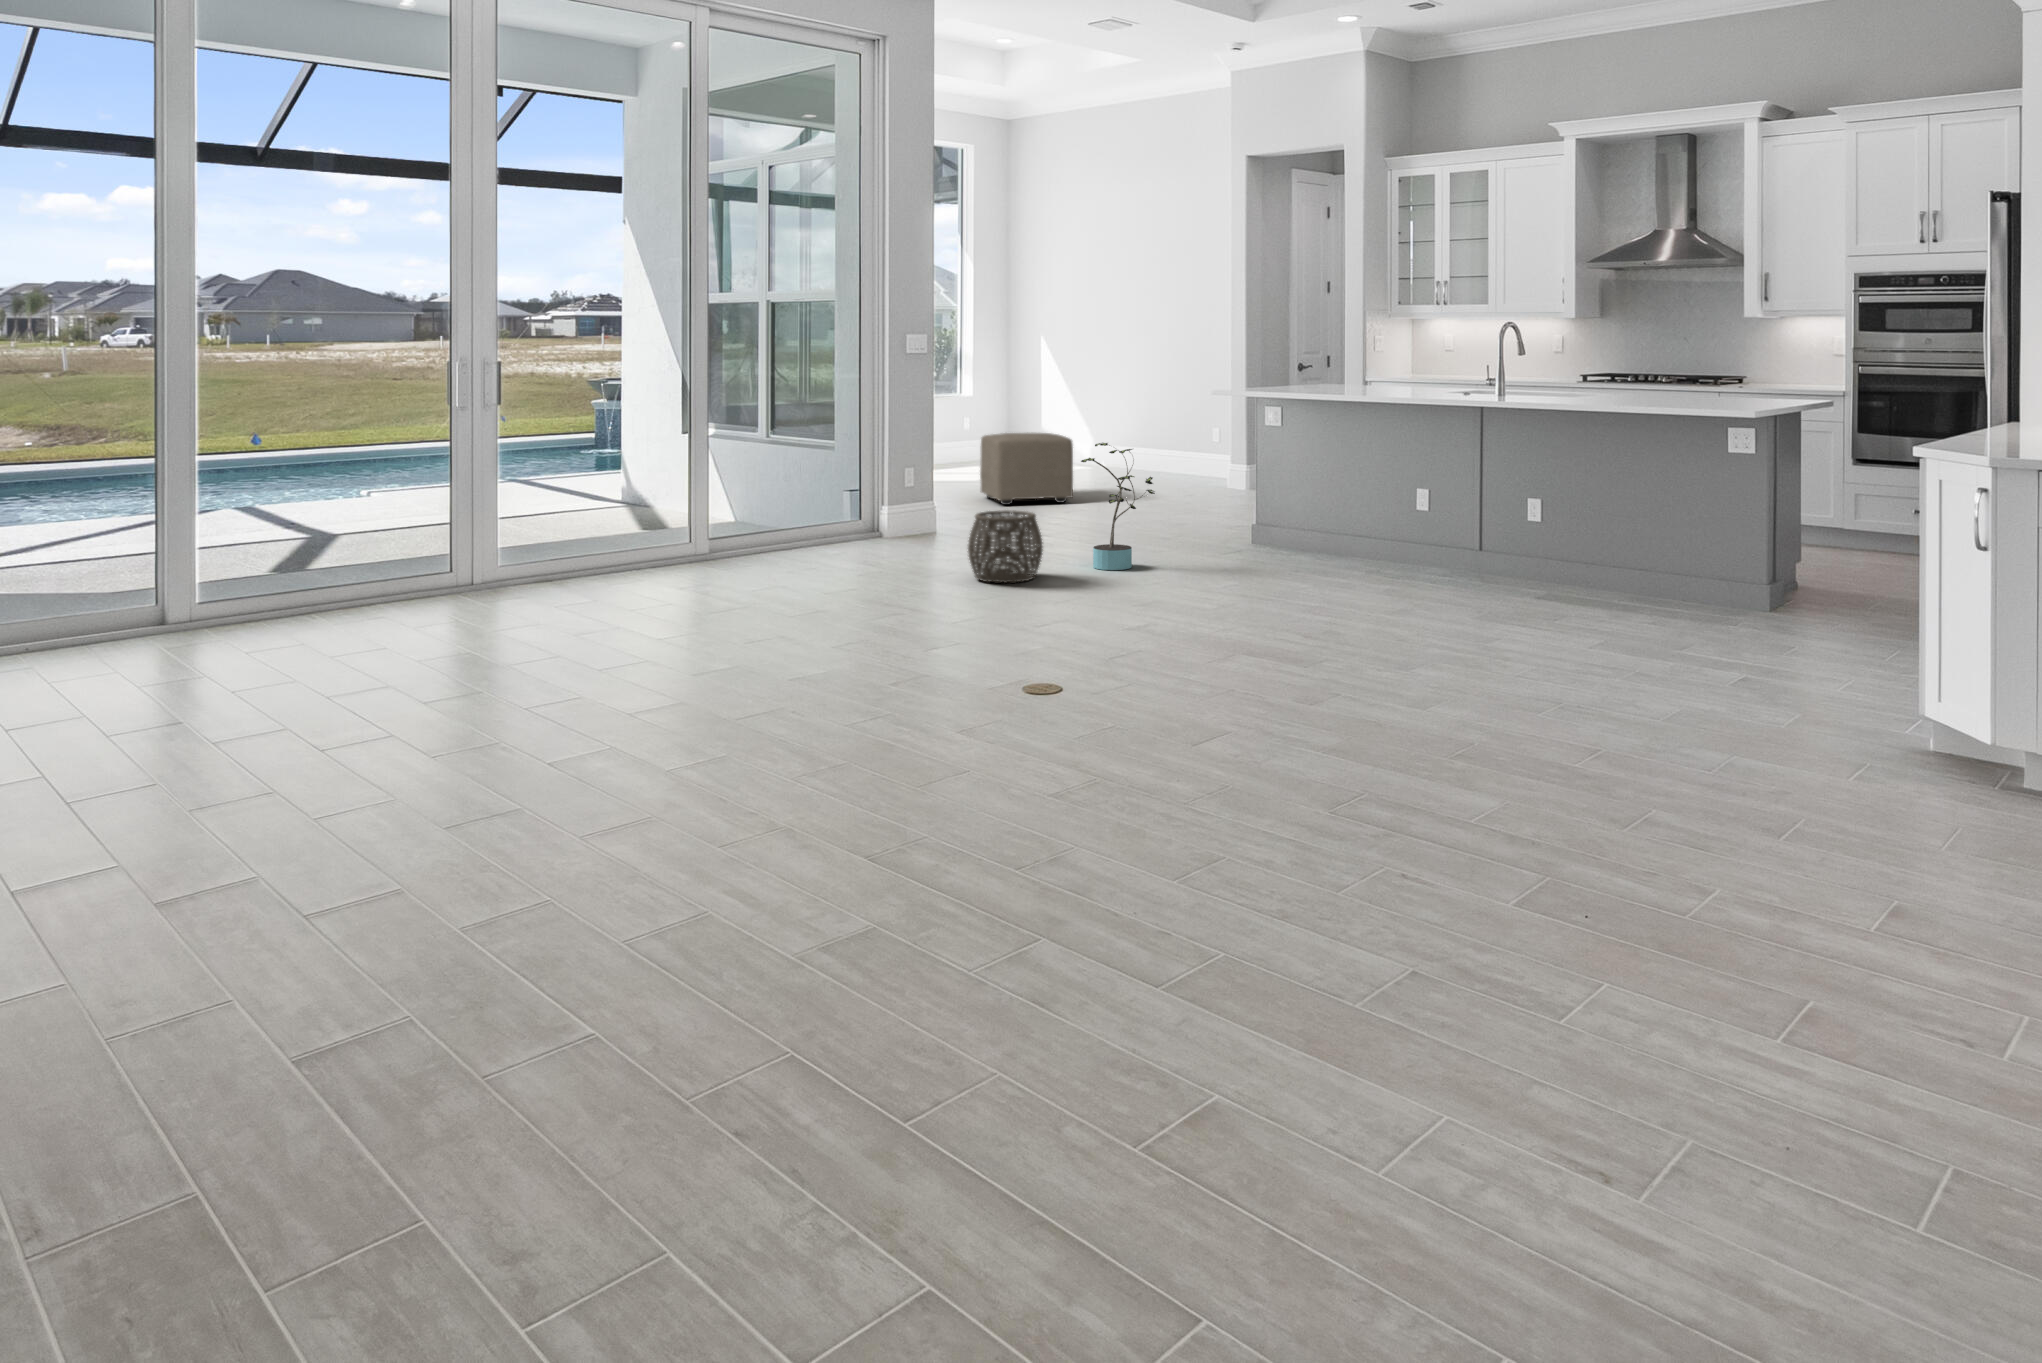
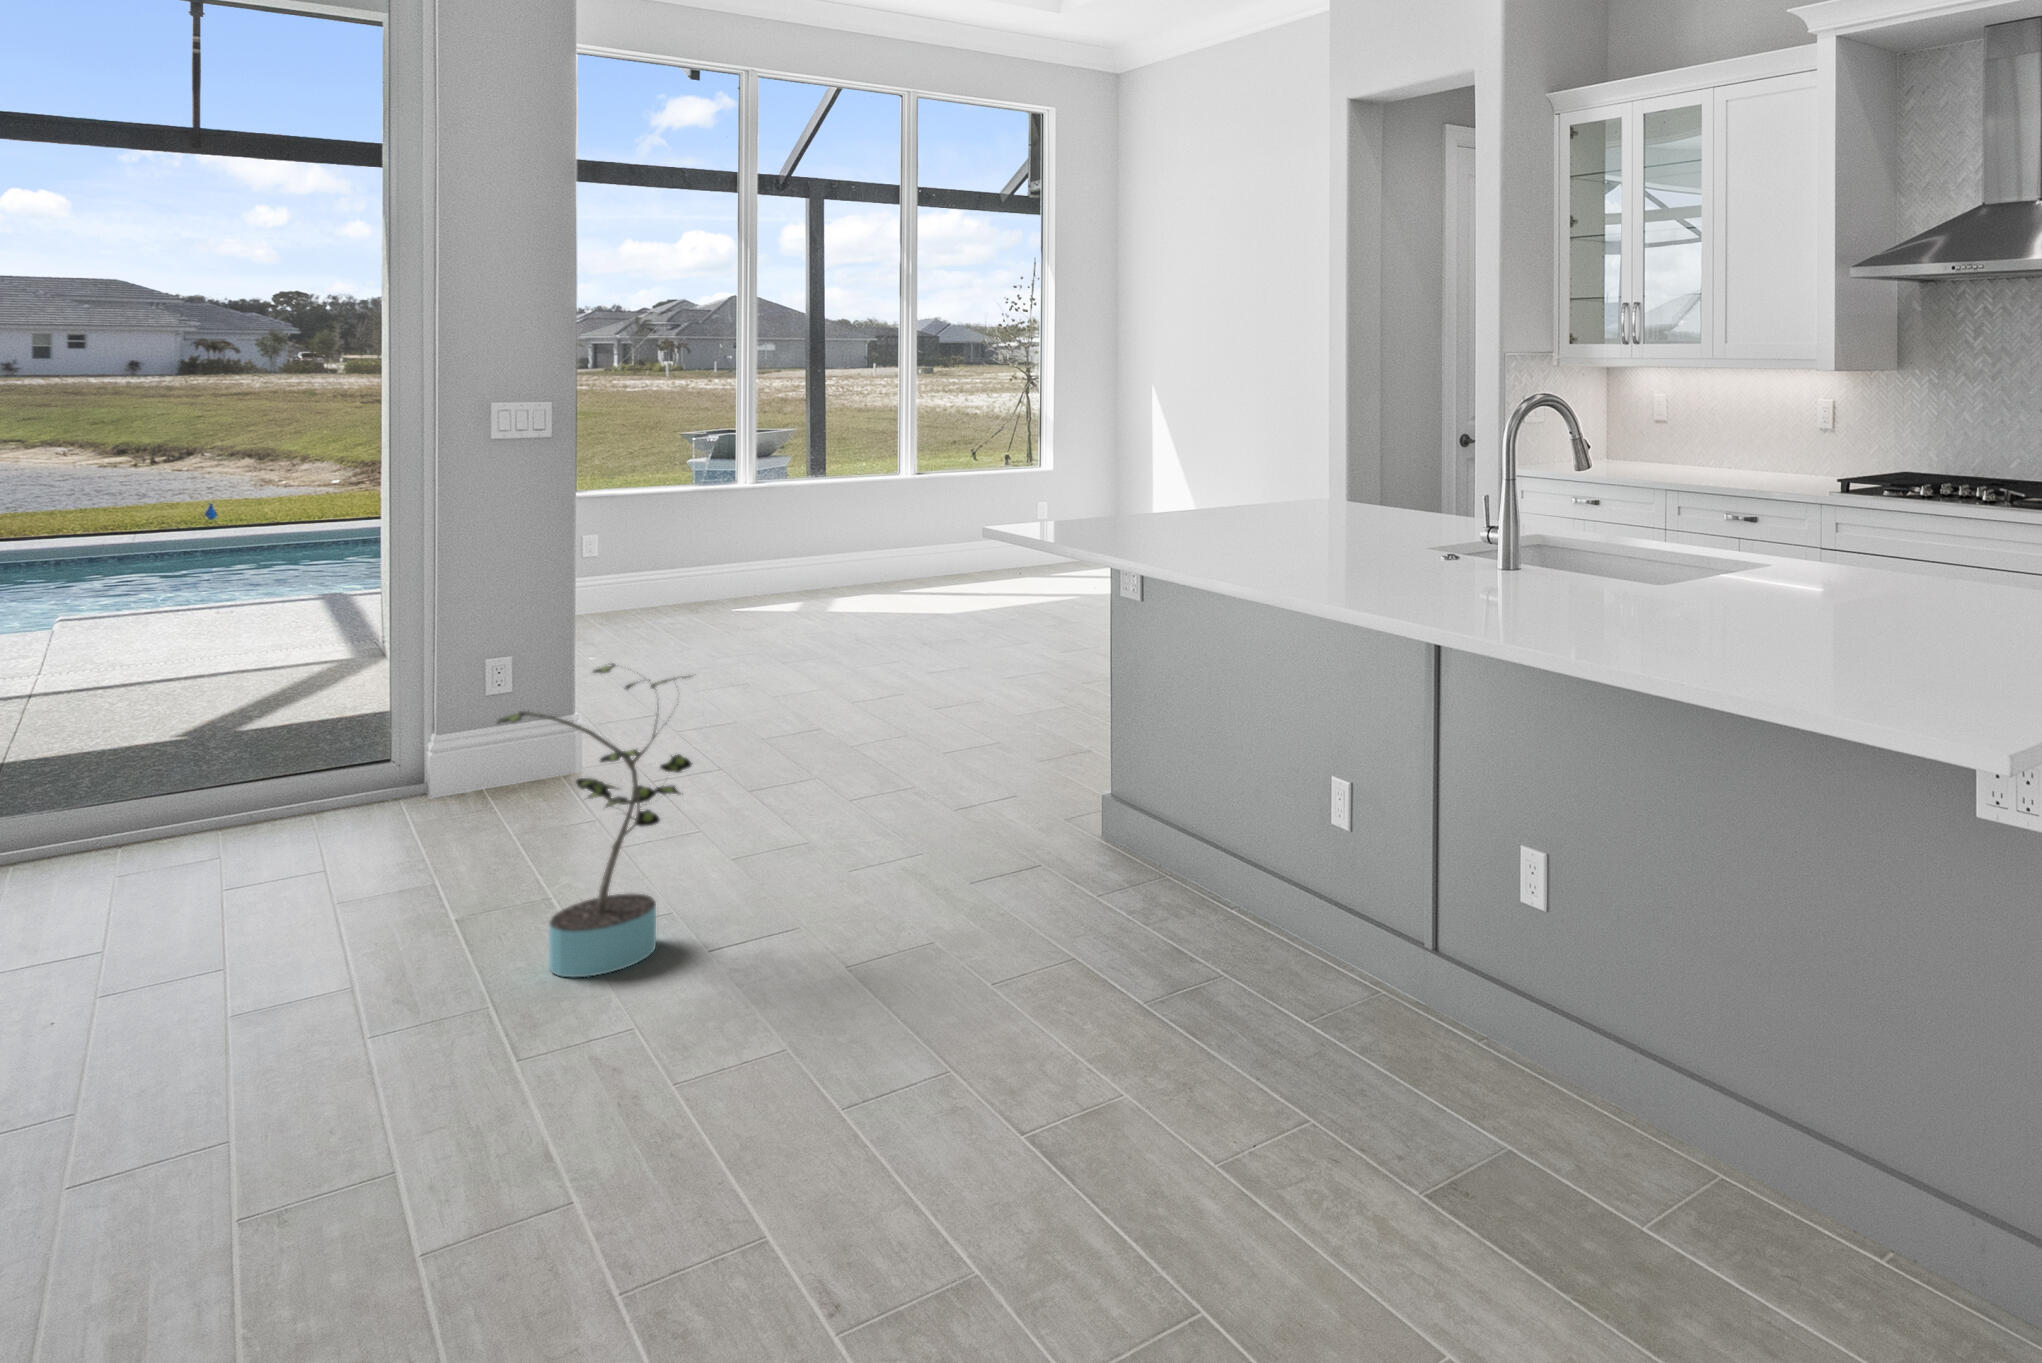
ottoman: present [980,433,1073,505] -> none [856,546,1011,675]
woven basket: present [968,510,1043,583] -> none [90,842,347,1063]

